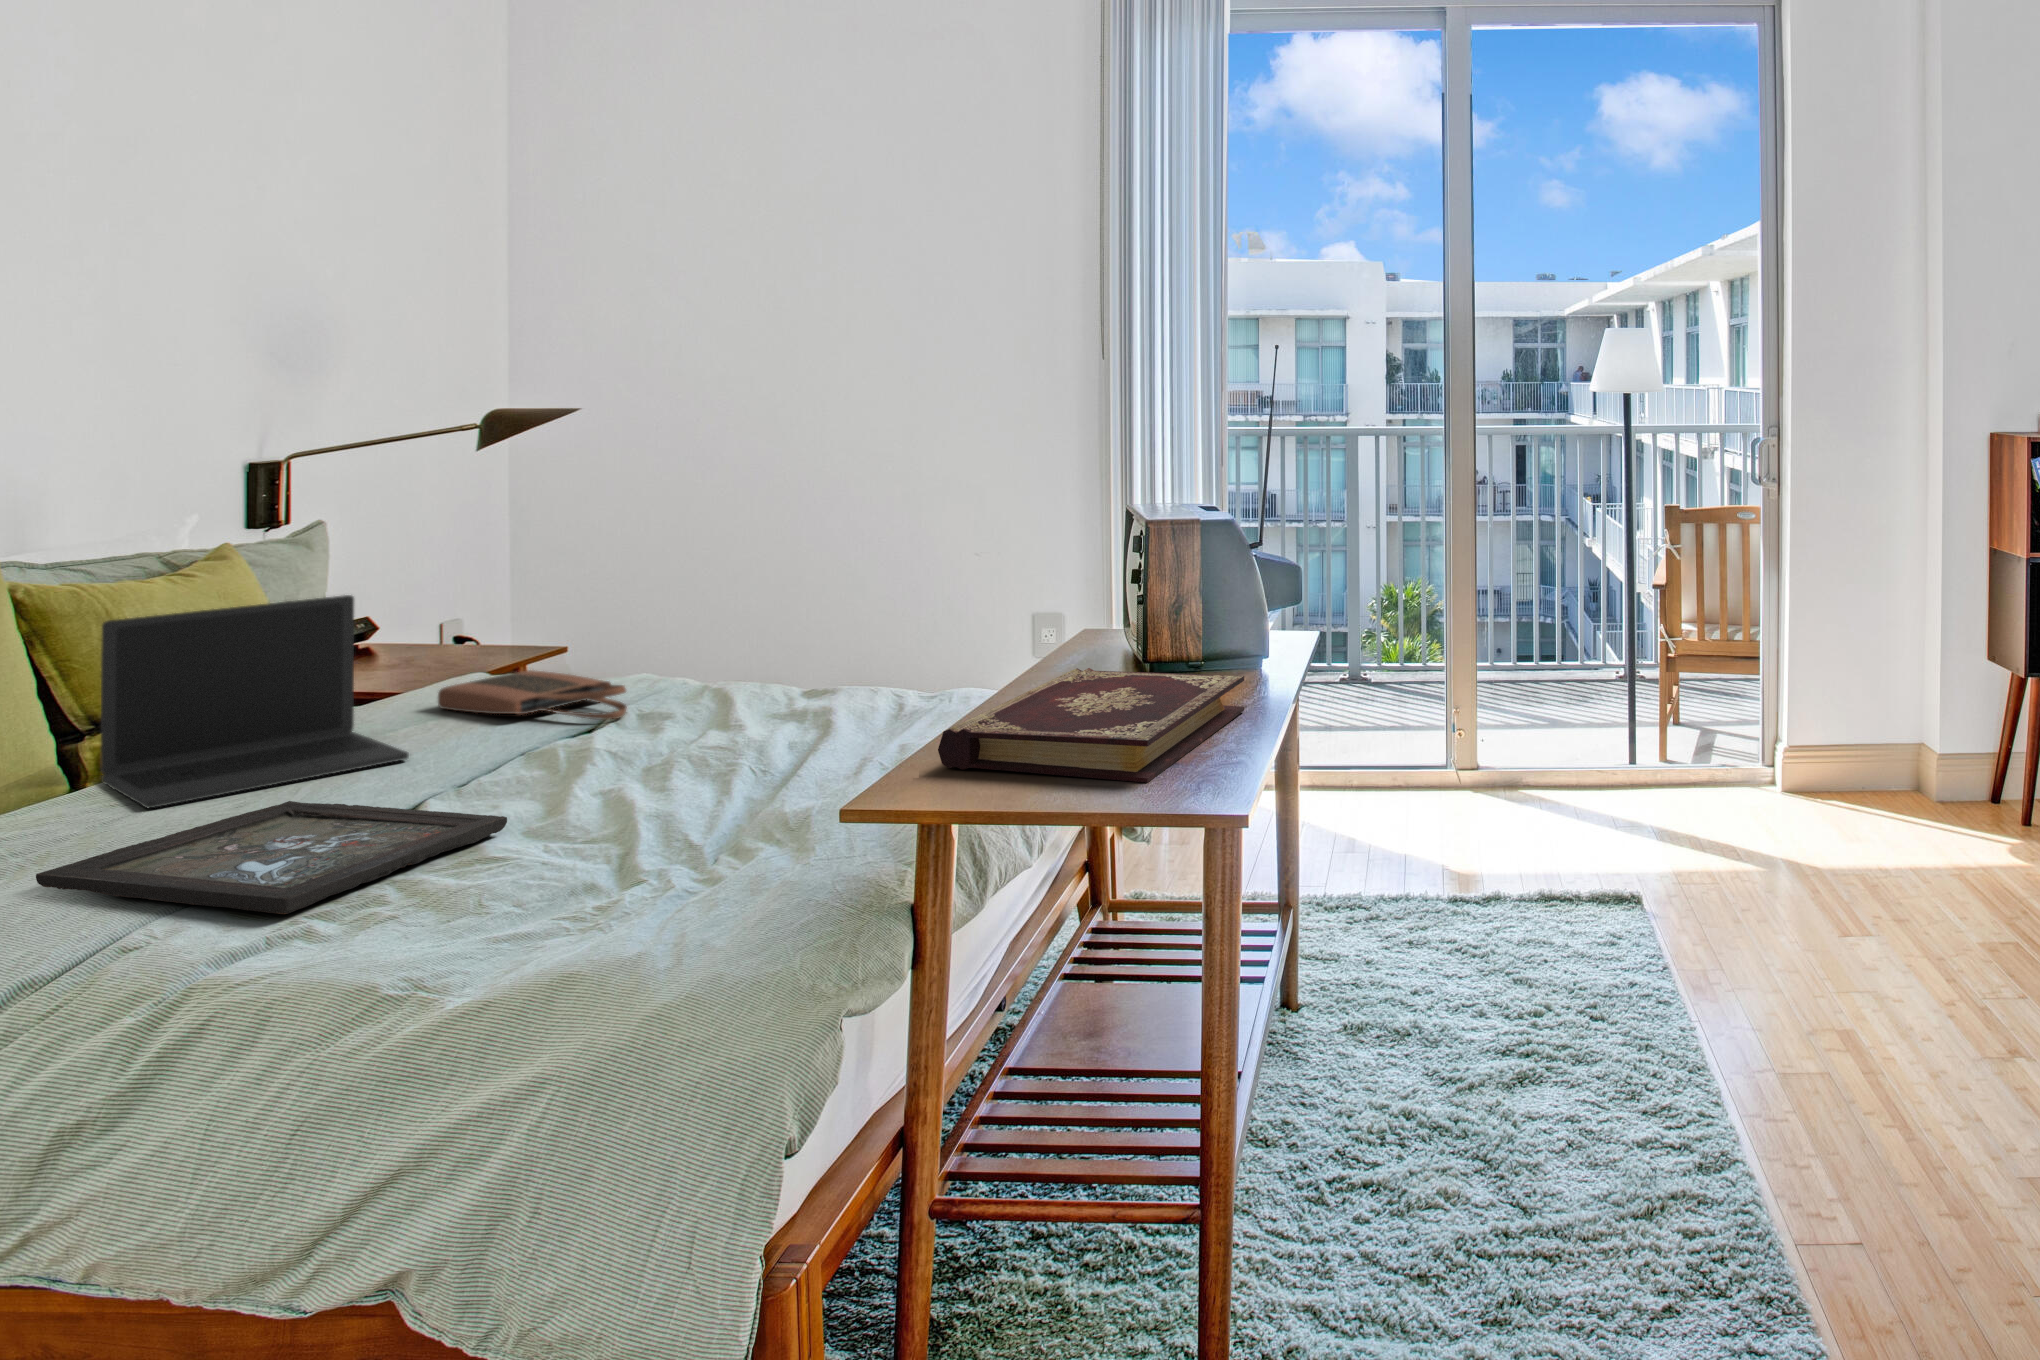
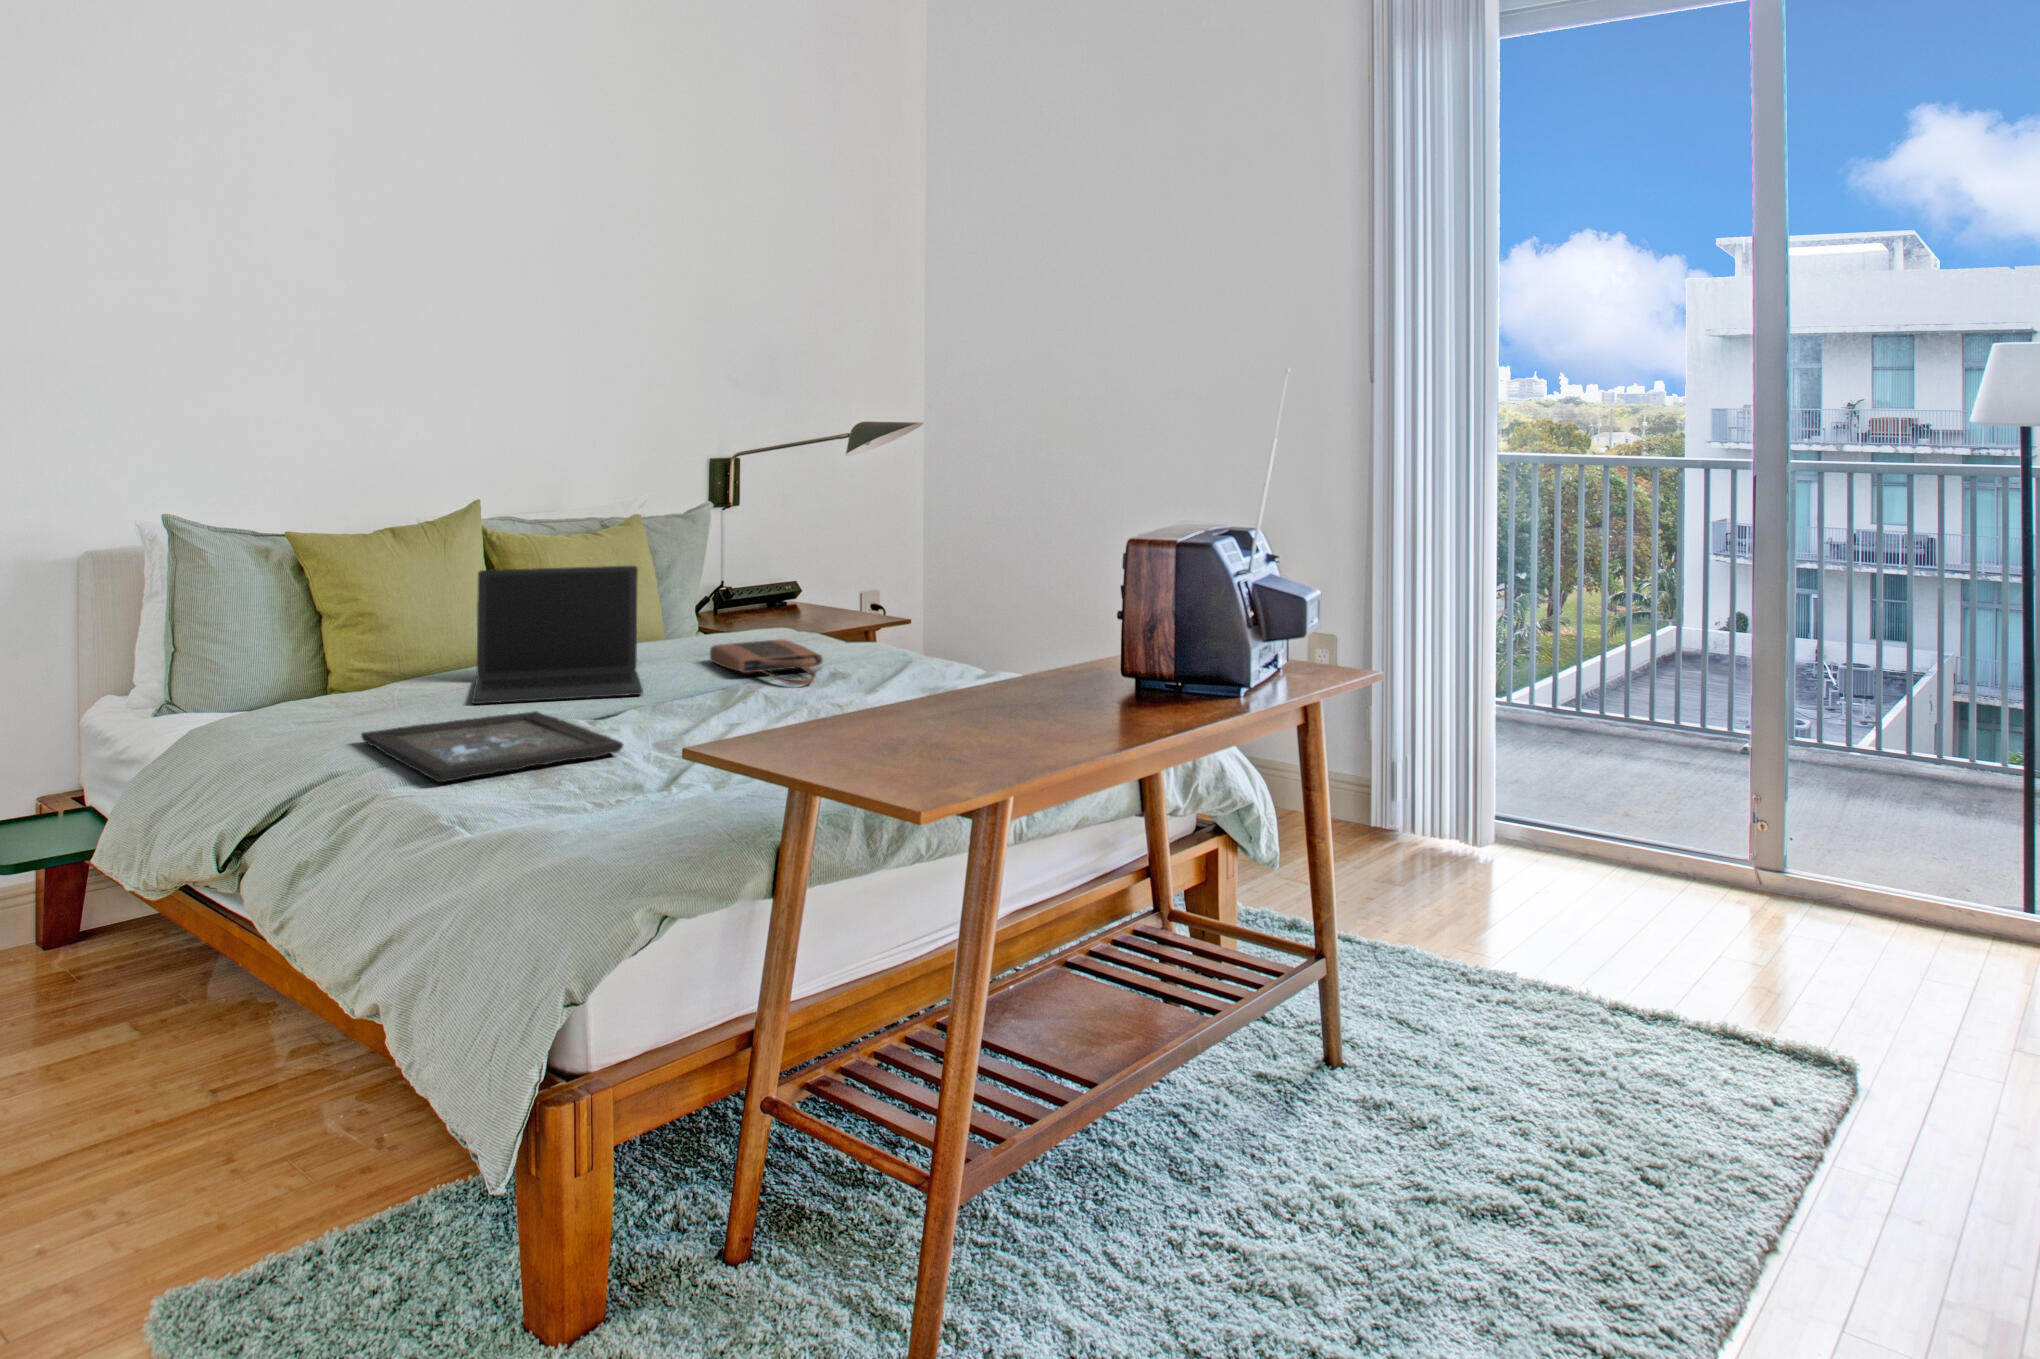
book: present [938,668,1244,783] -> none [781,678,1106,780]

